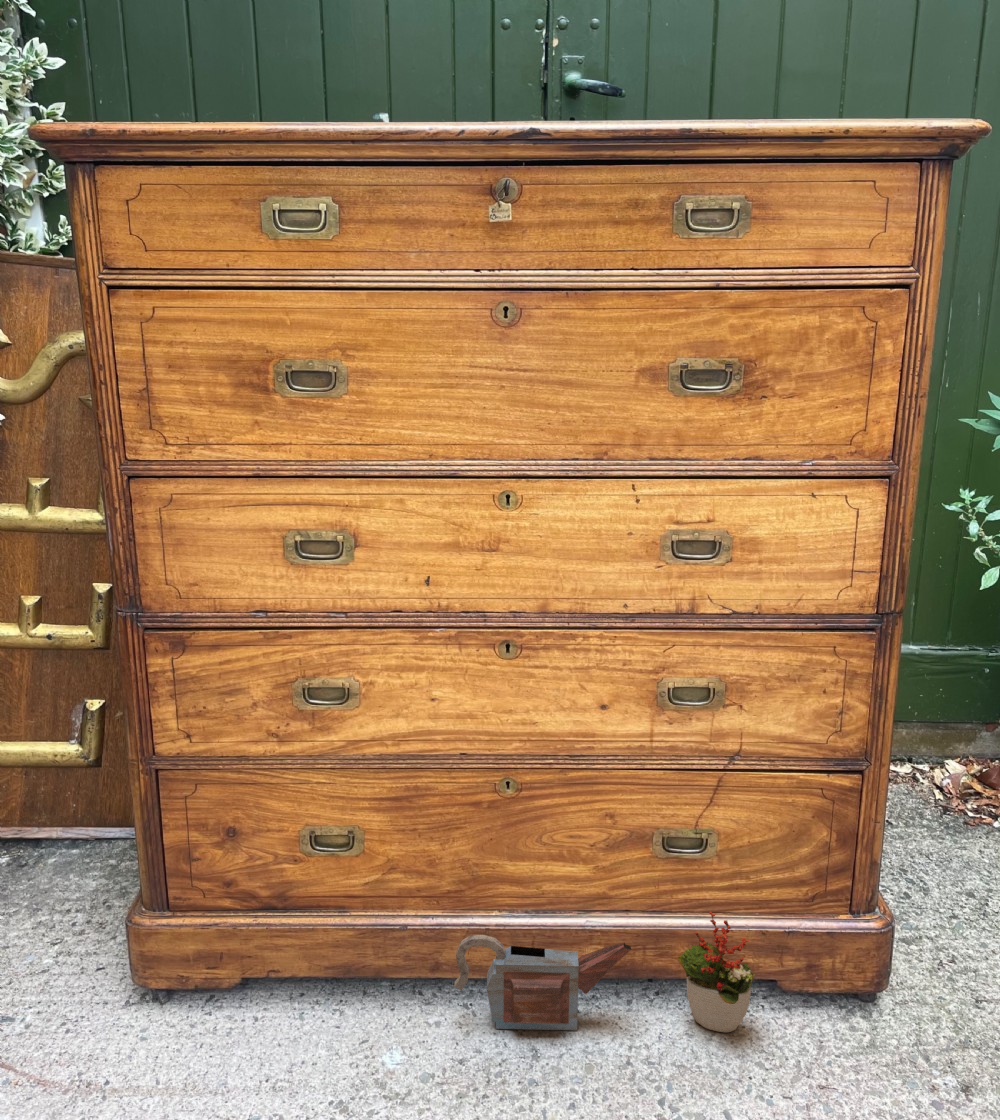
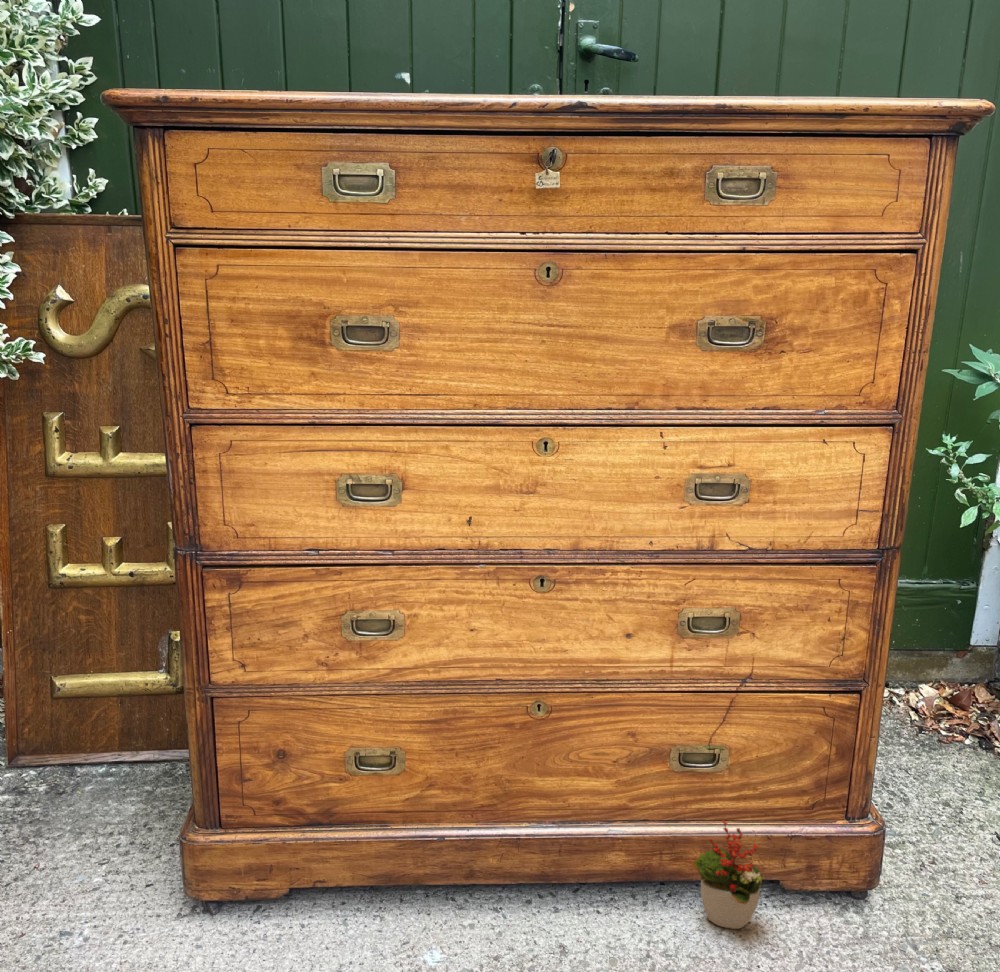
watering can: present [454,935,631,1030] -> none [489,845,652,931]

